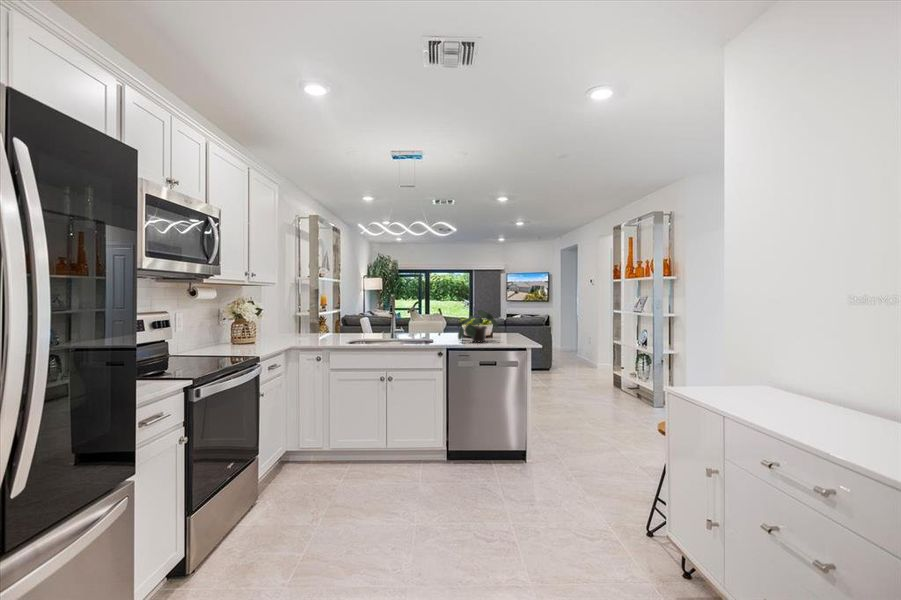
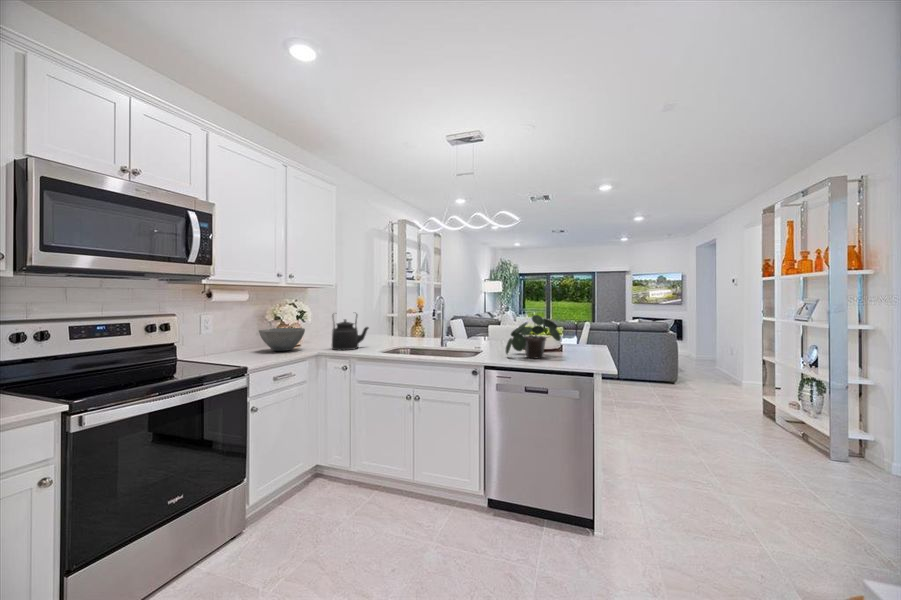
kettle: none [300,311,330,345] -> present [332,314,369,350]
bowl: none [235,326,278,347] -> present [259,328,305,351]

